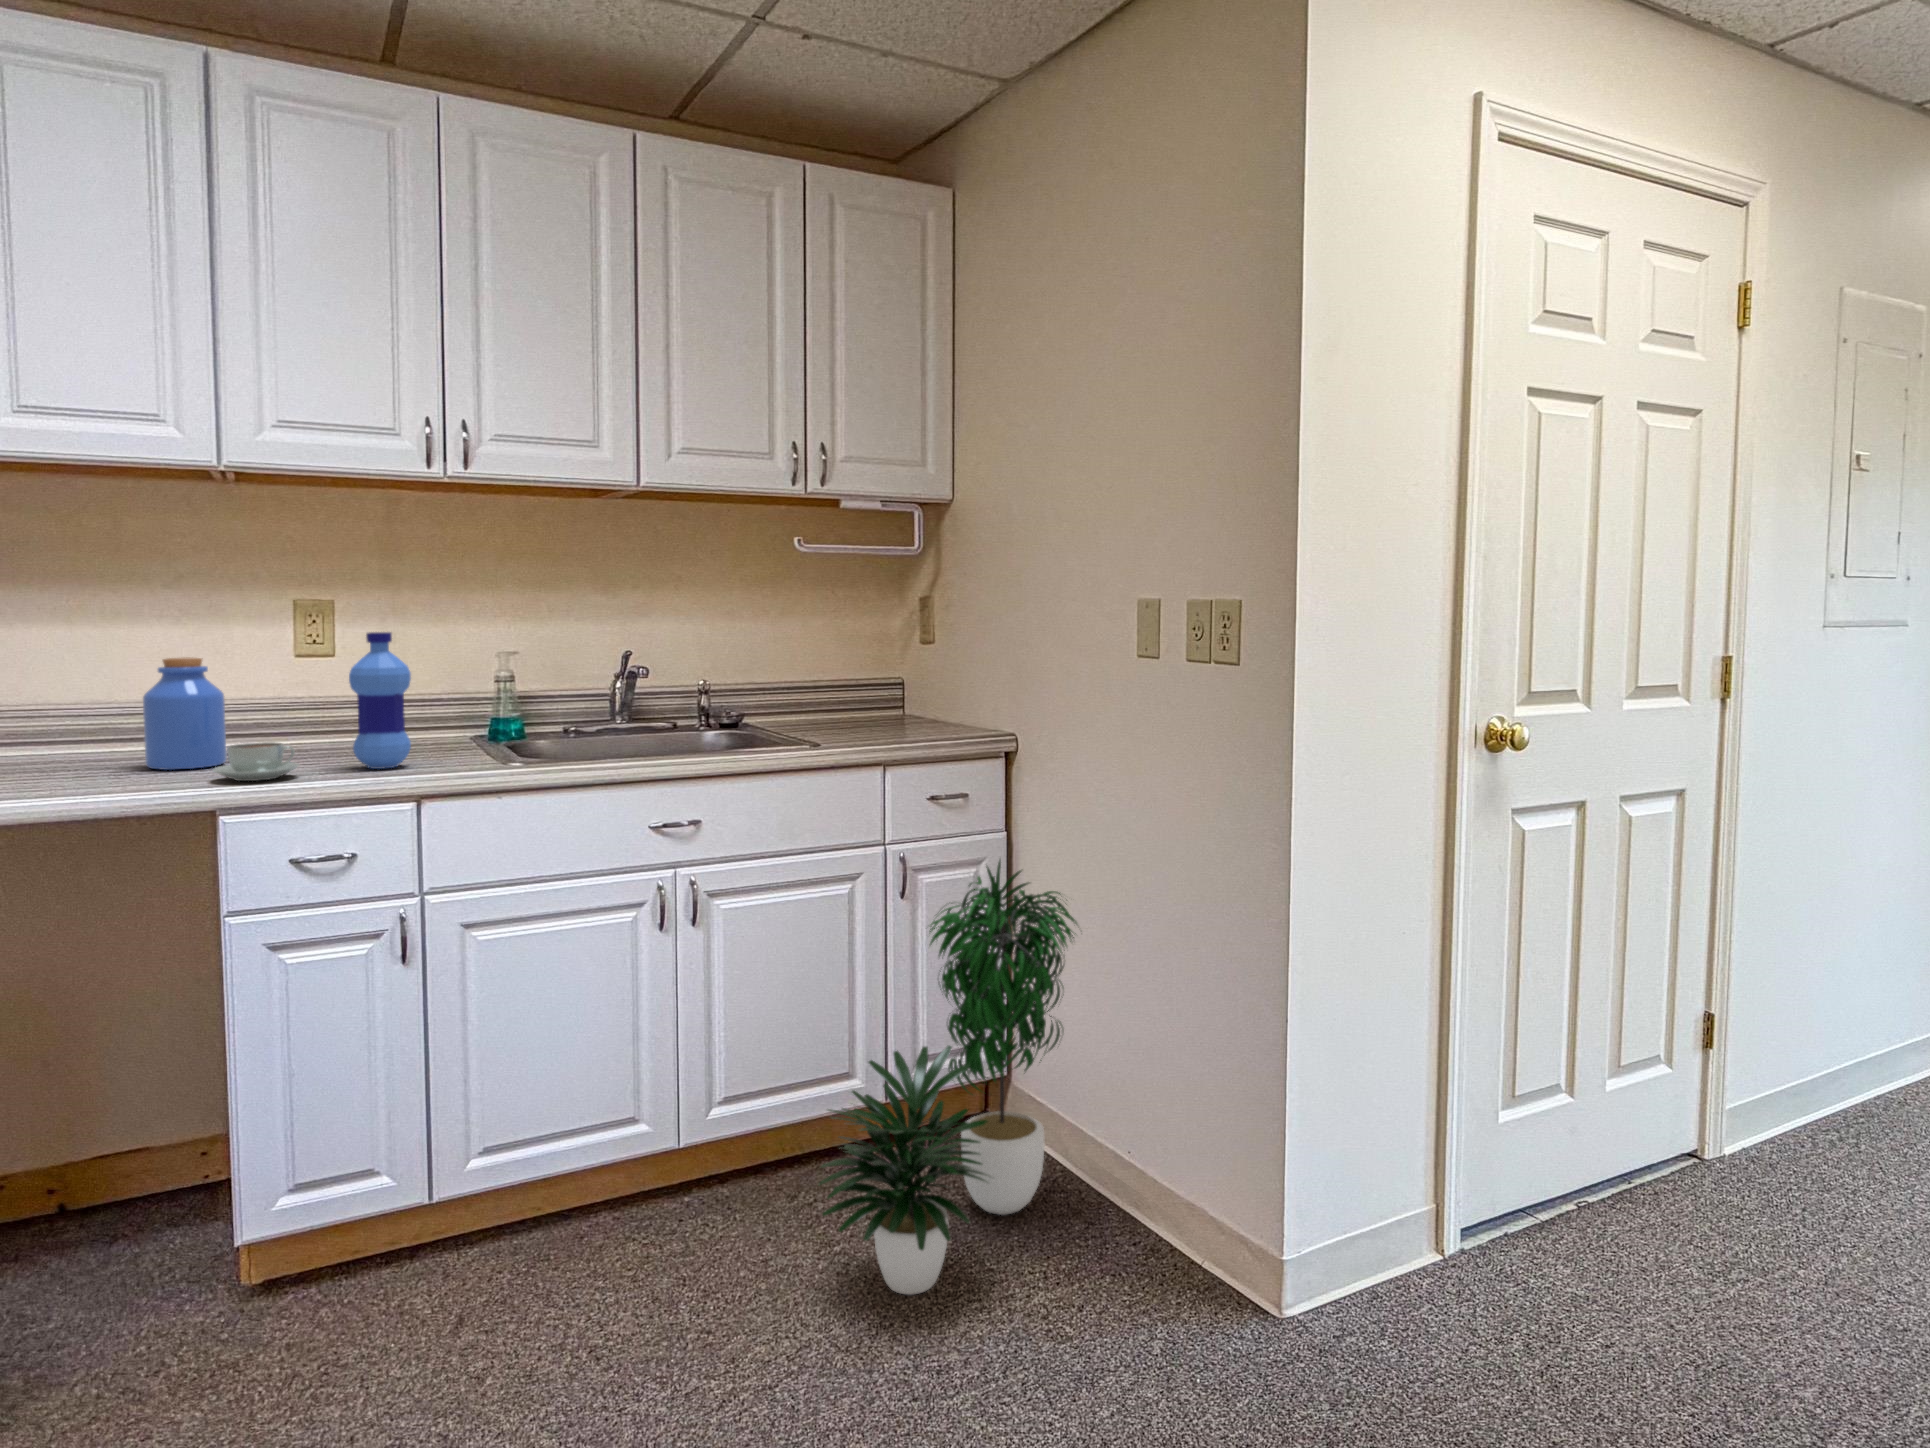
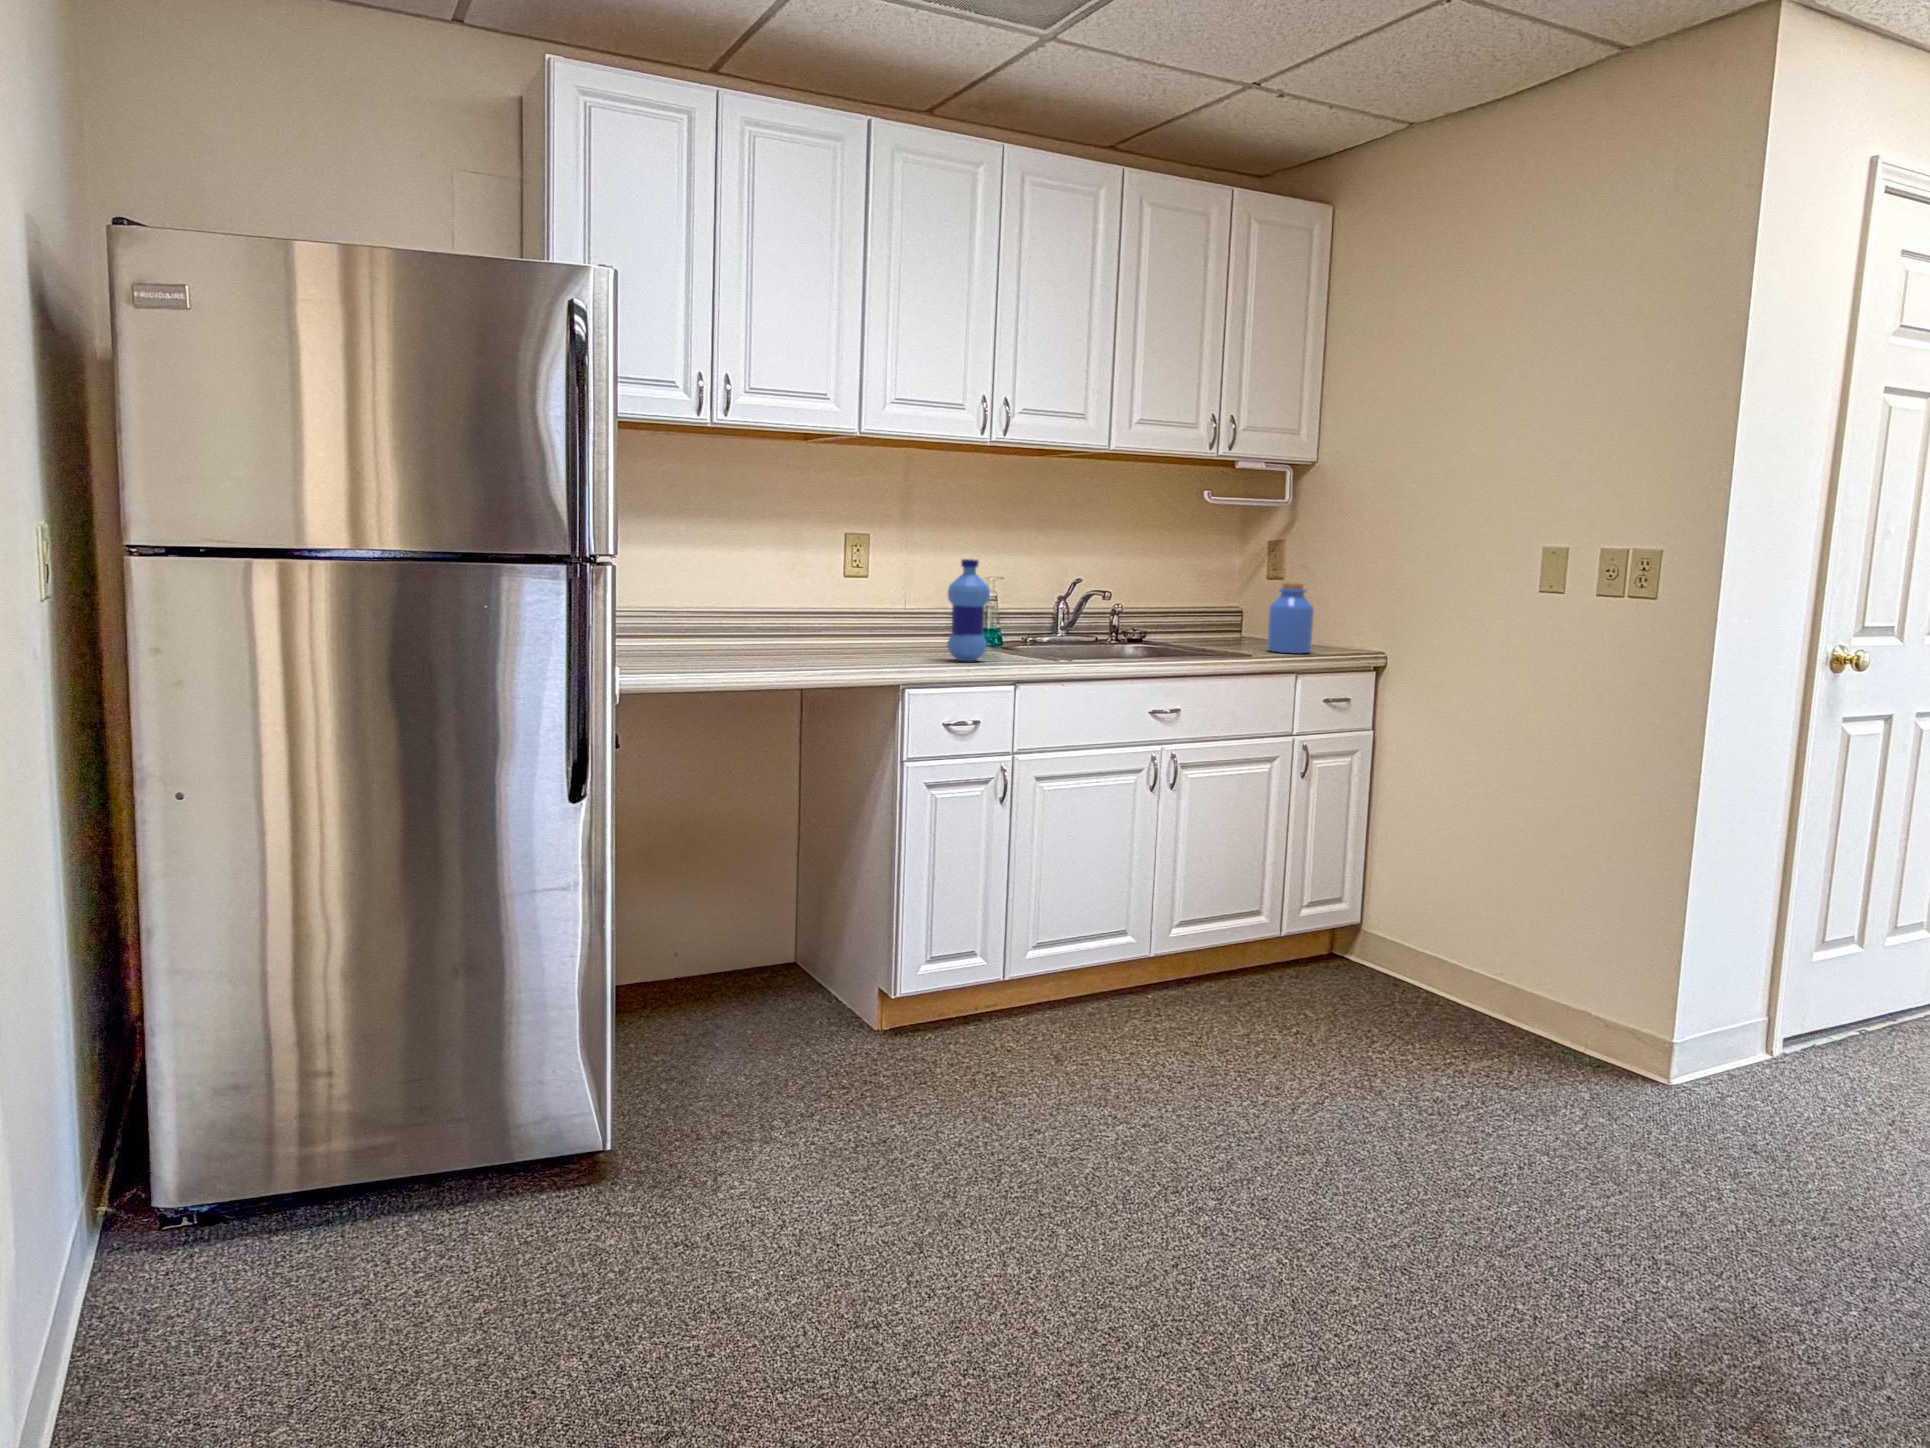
jar: present [143,657,227,770] -> present [1267,583,1314,654]
coffee cup: present [213,742,299,781] -> none [880,639,935,666]
potted plant: present [819,860,1077,1295] -> none [1303,744,1484,1058]

